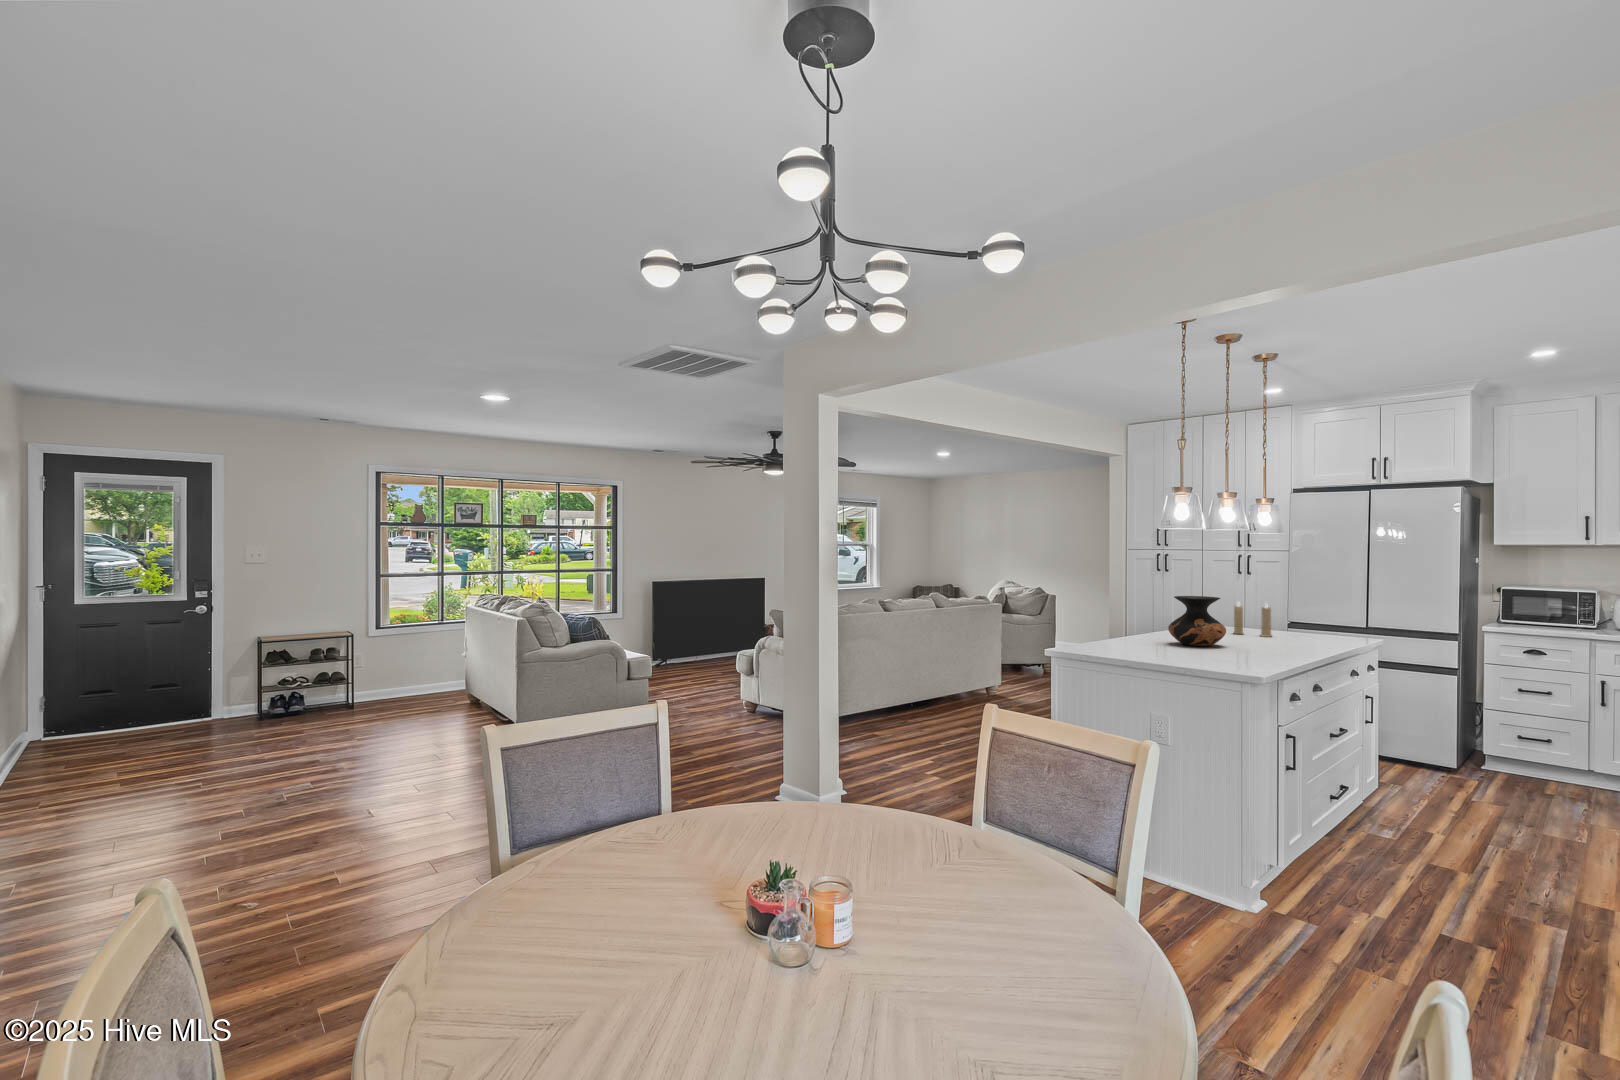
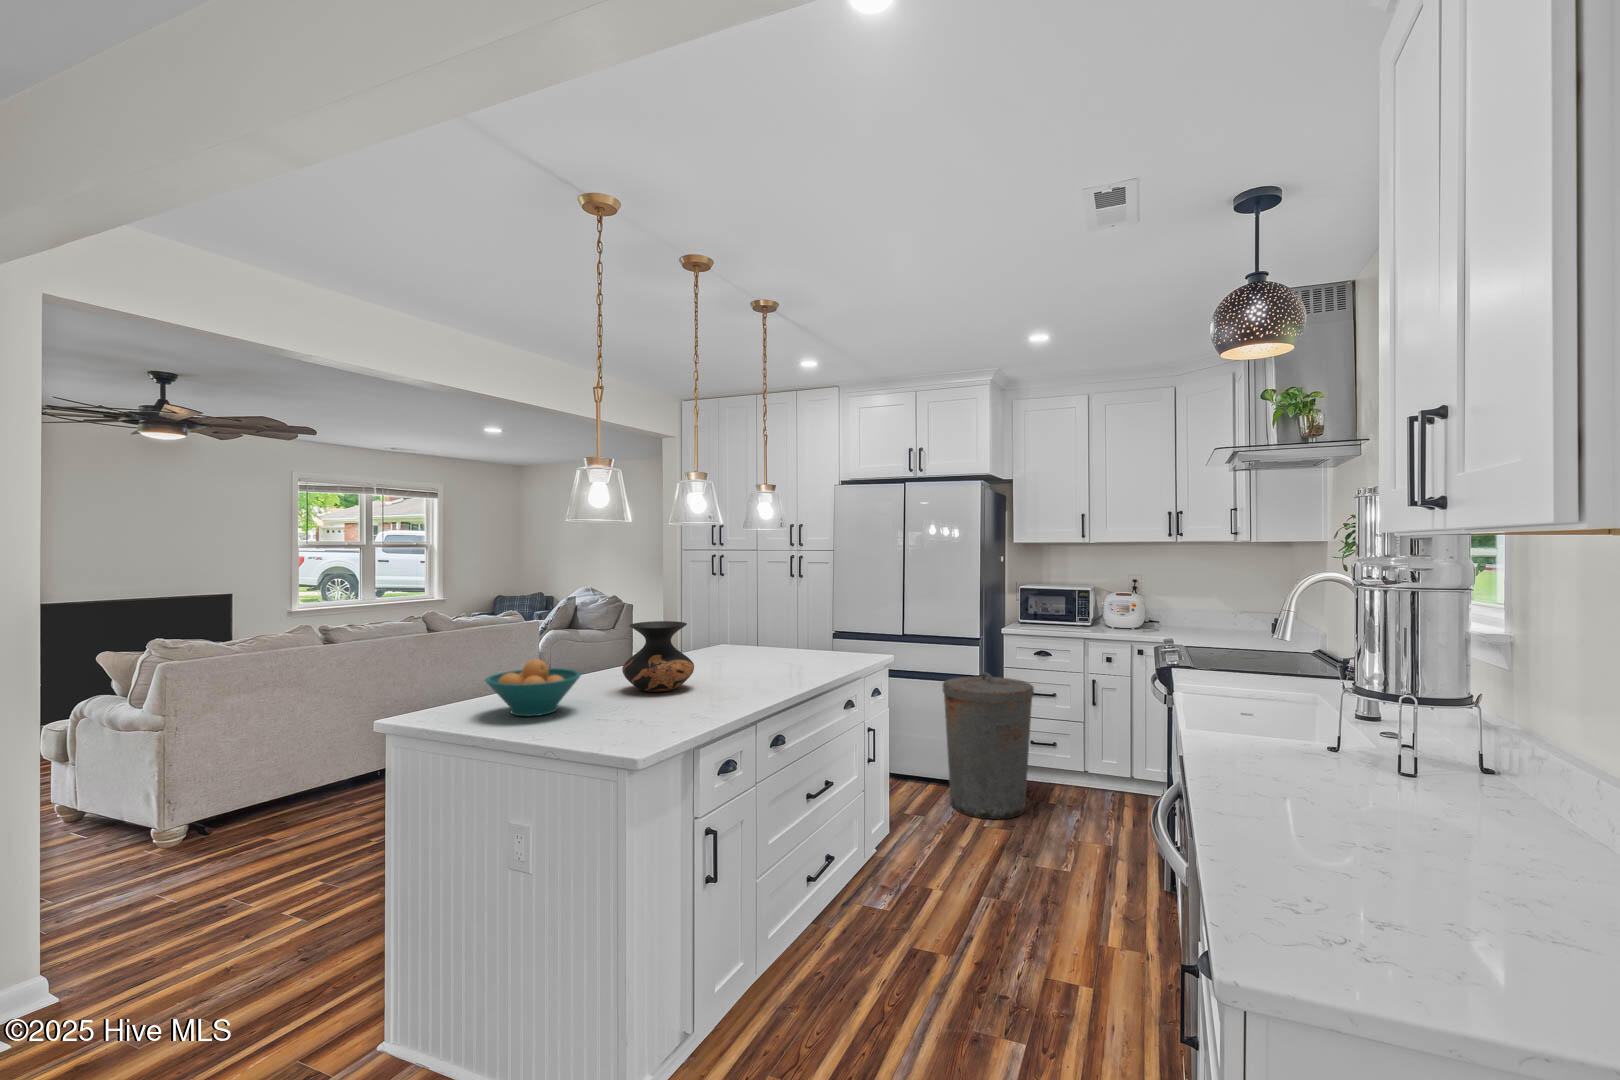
candle: present [1233,603,1272,637] -> none [735,618,777,664]
fruit bowl: none [1093,615,1159,652] -> present [485,659,581,716]
trash can: none [1420,663,1528,799] -> present [943,672,1034,819]

